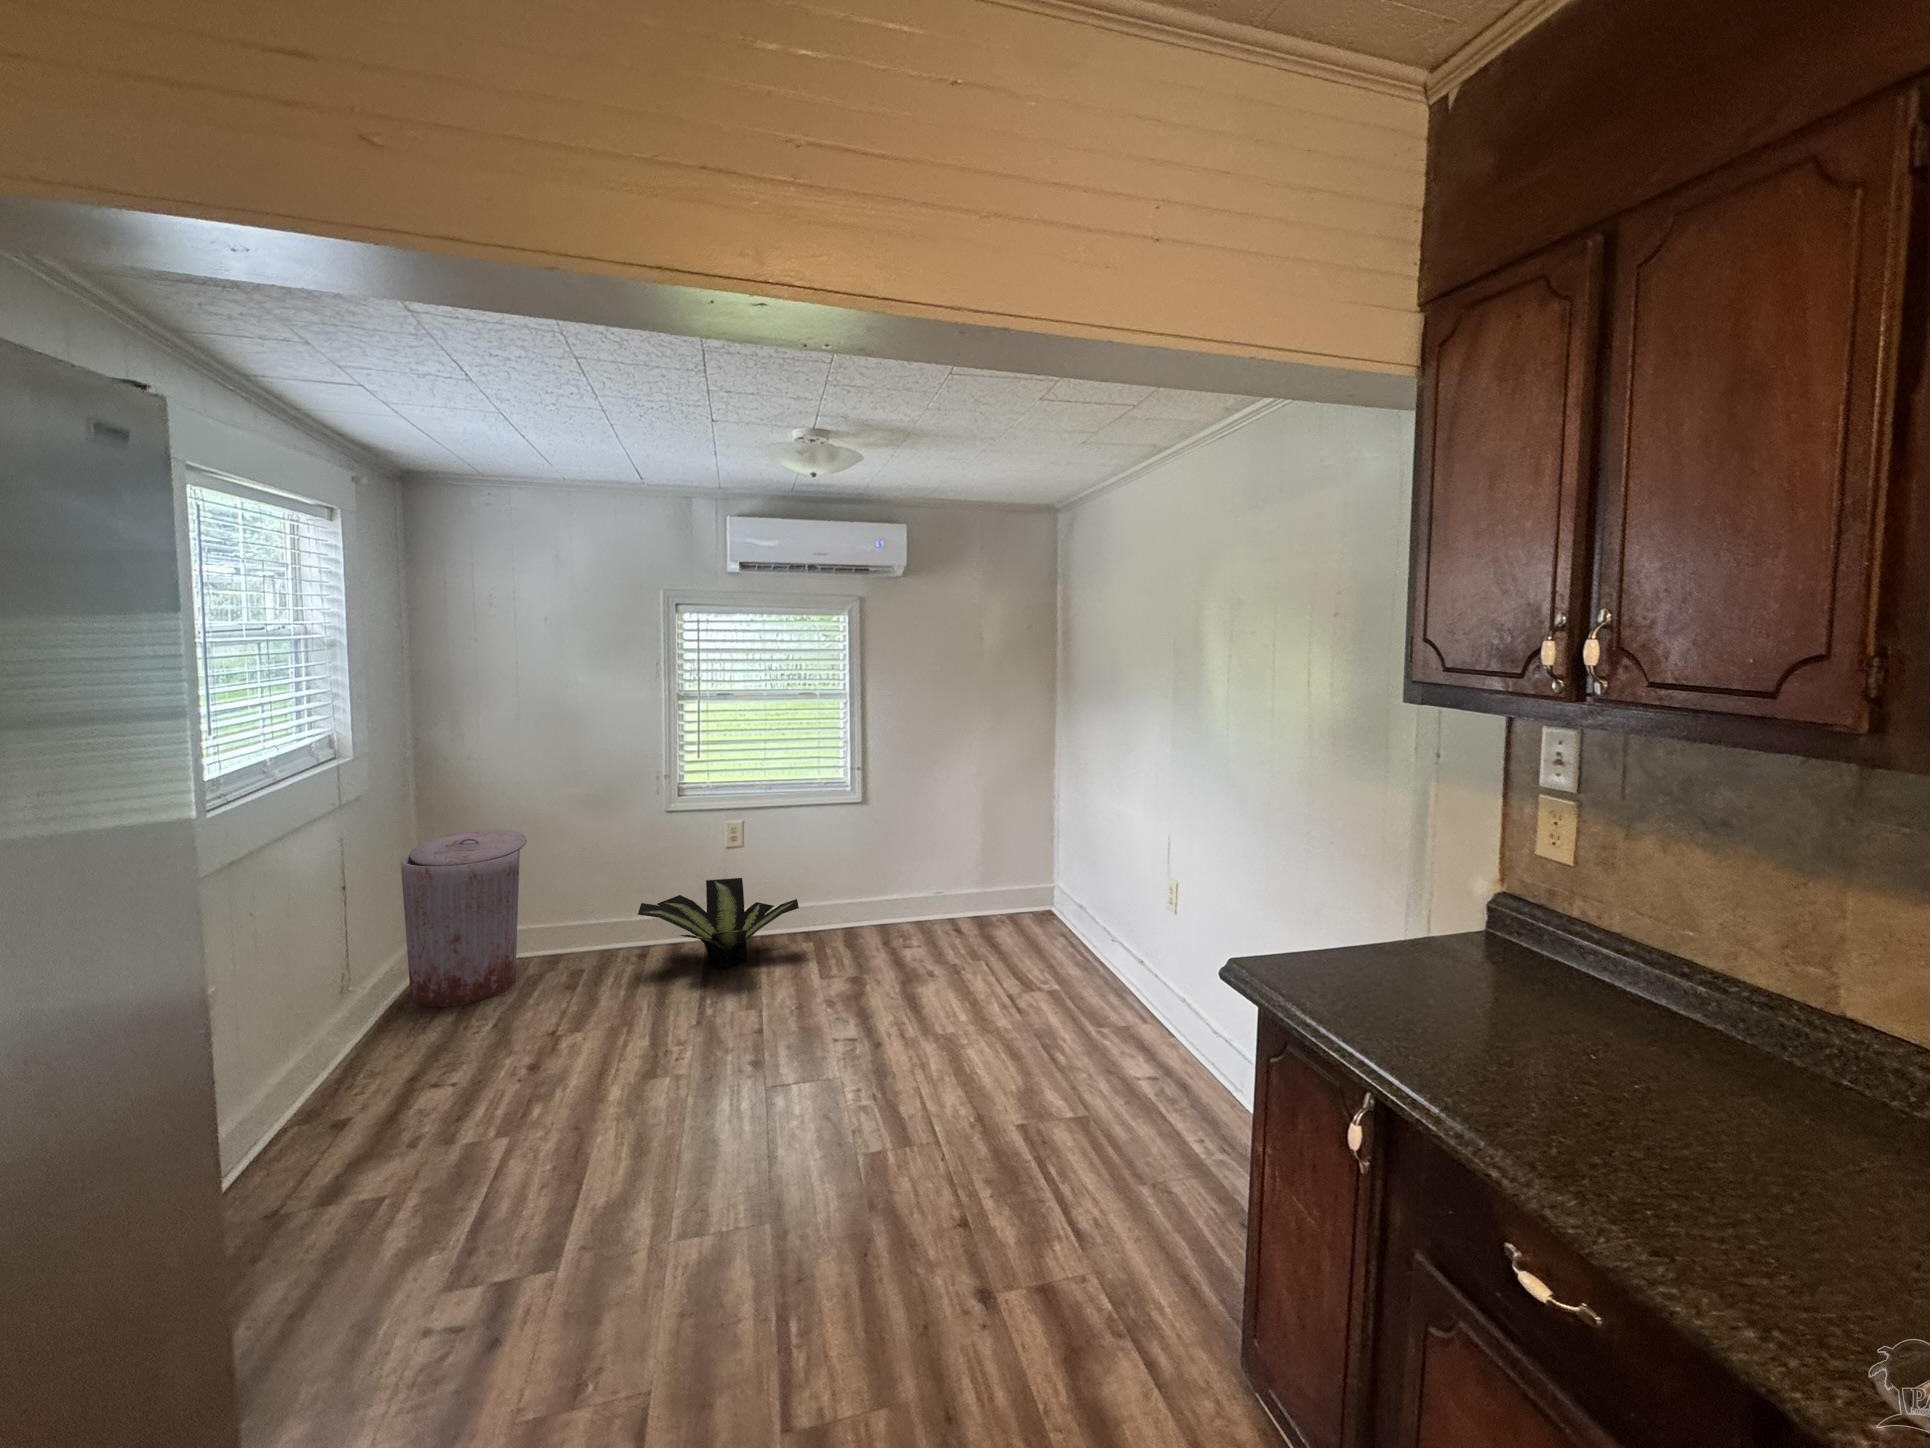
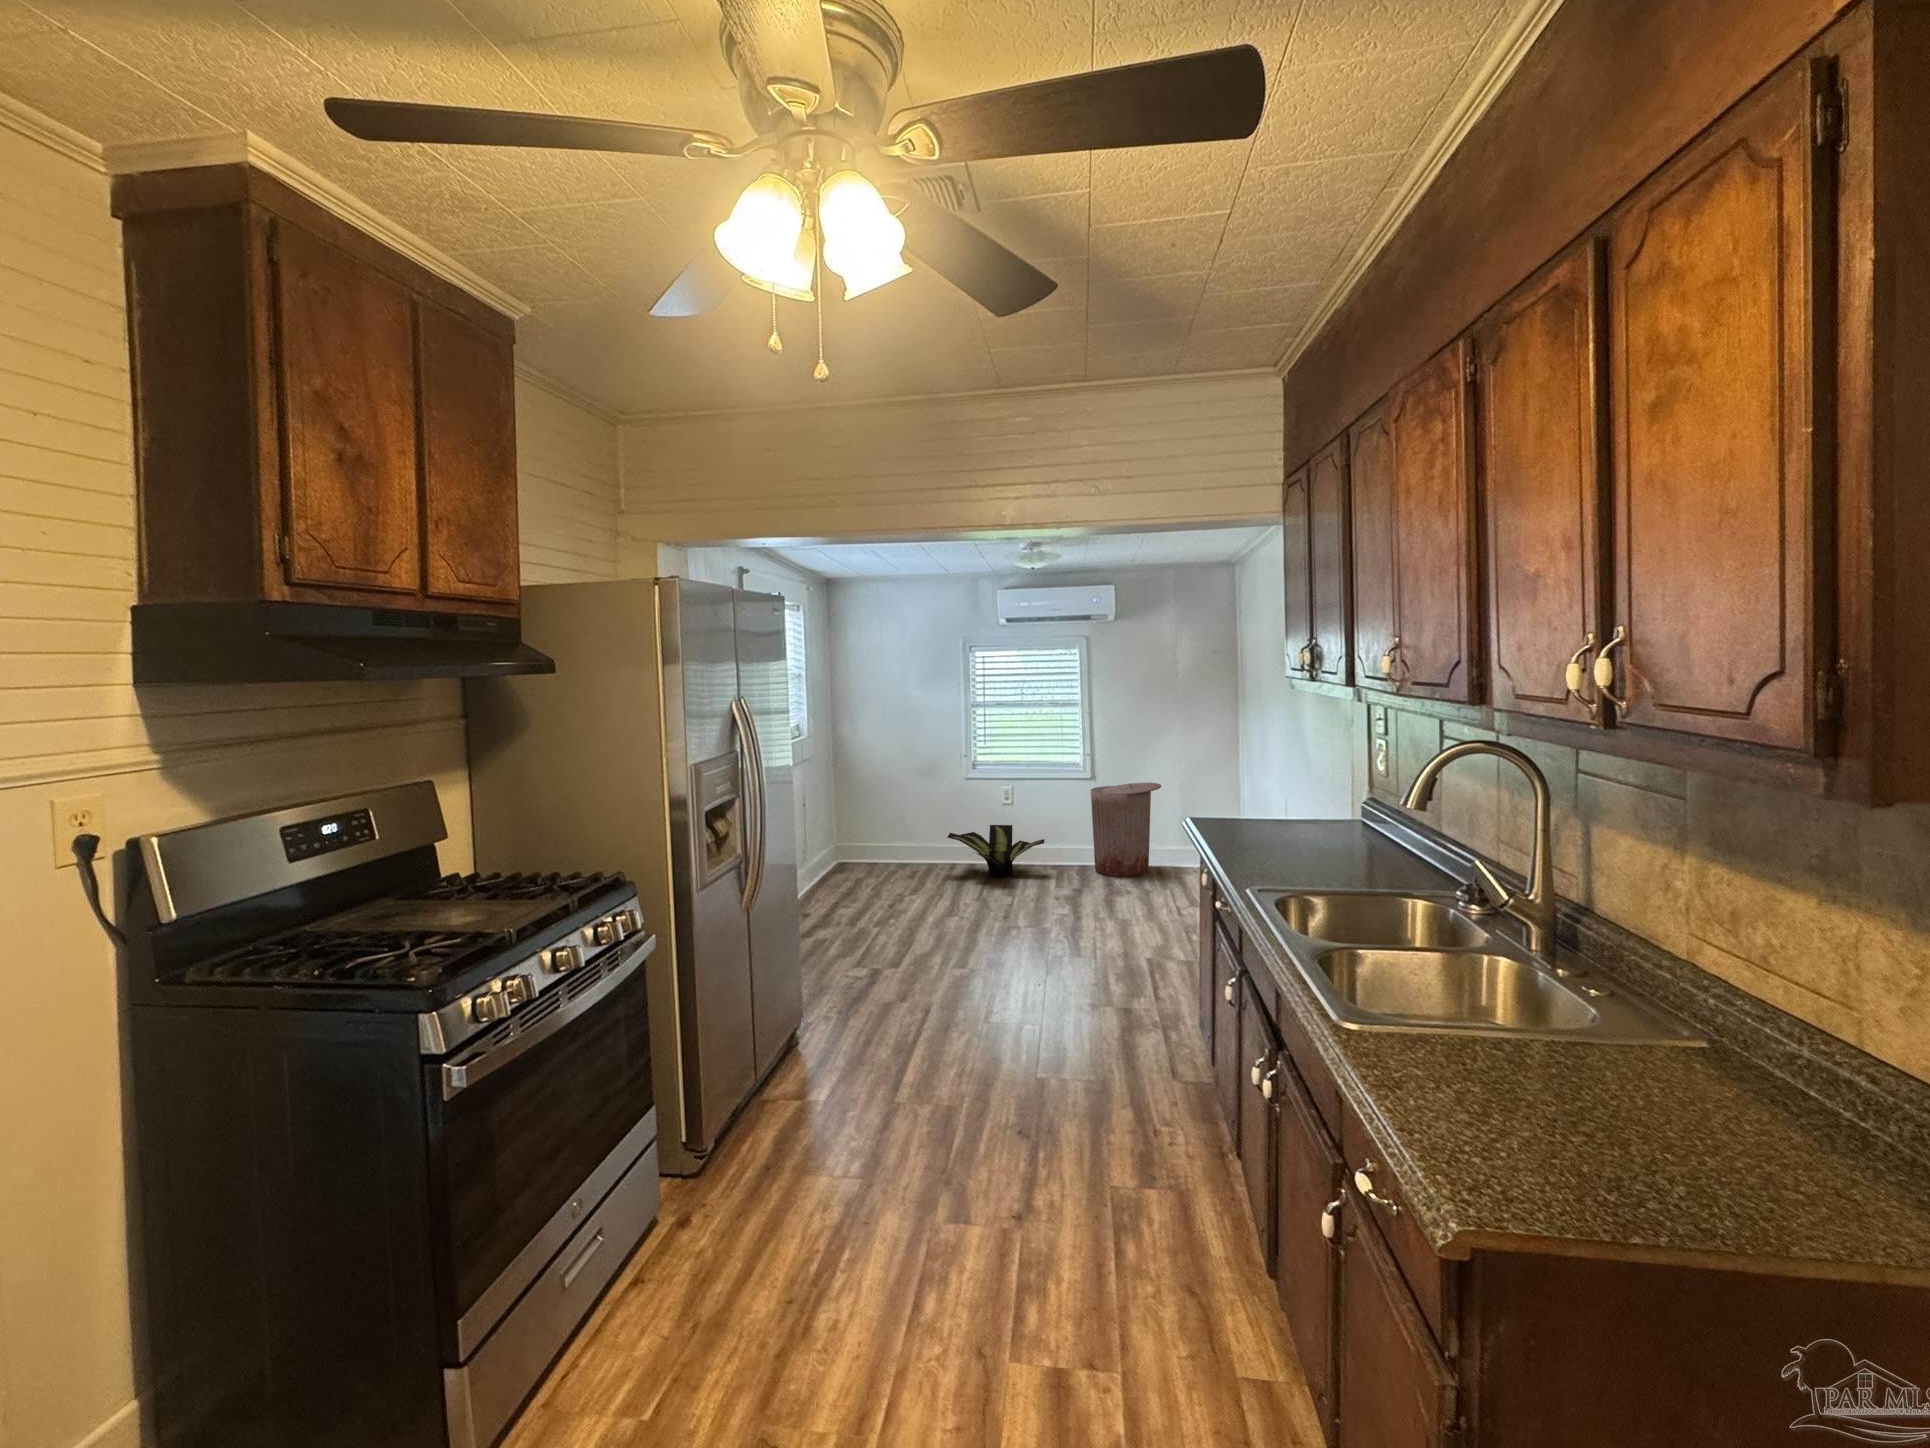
trash can: present [401,829,527,1007] -> present [1091,783,1161,877]

